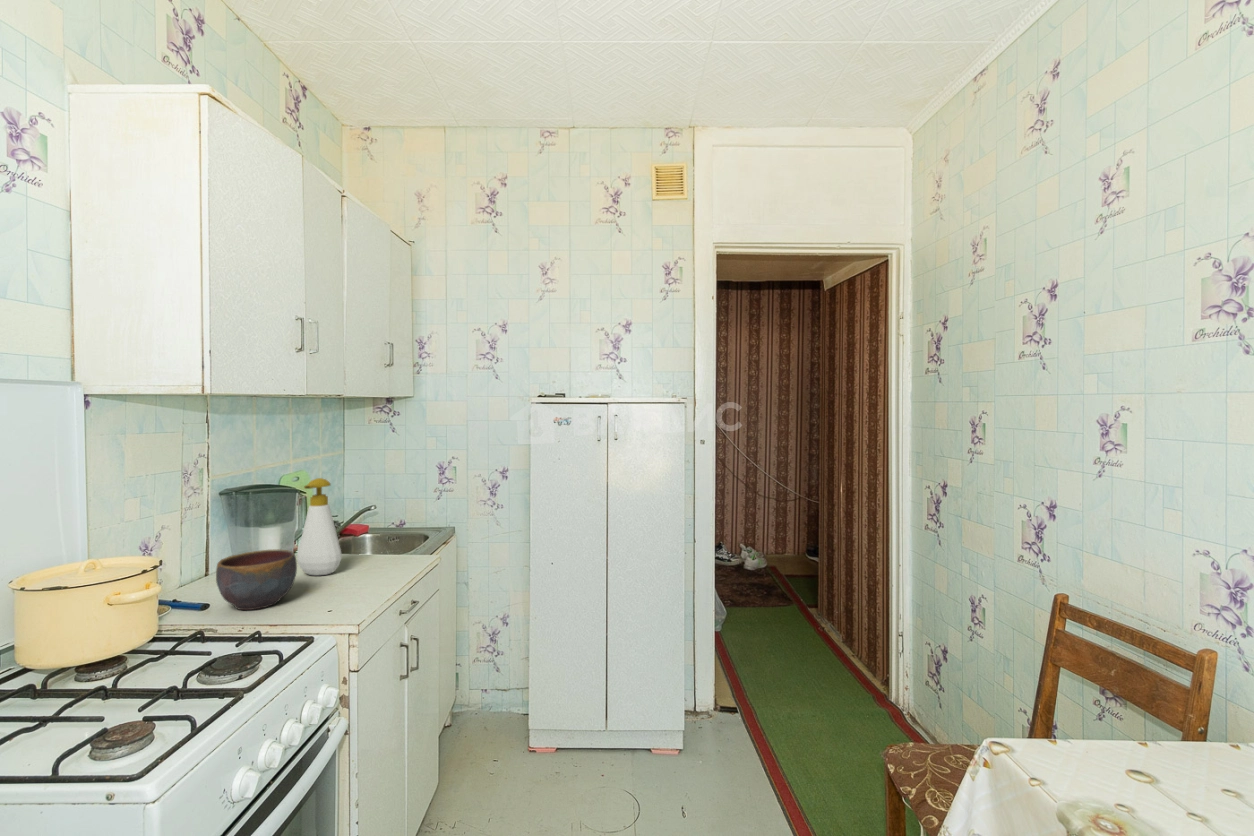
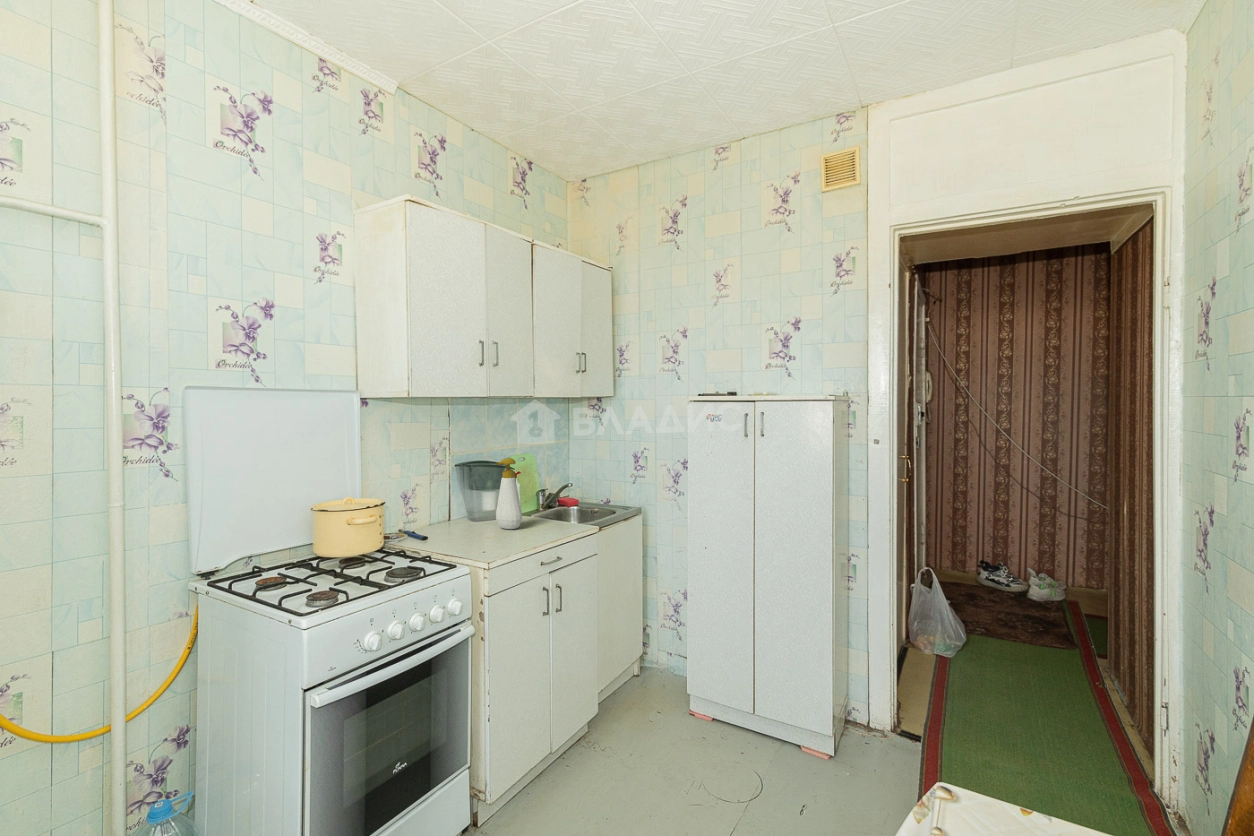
bowl: present [216,549,297,610] -> none [433,505,481,544]

